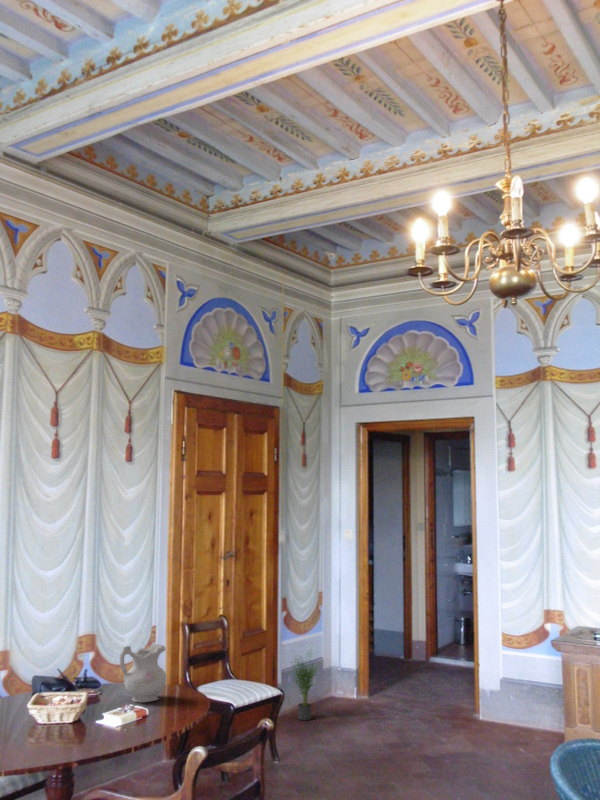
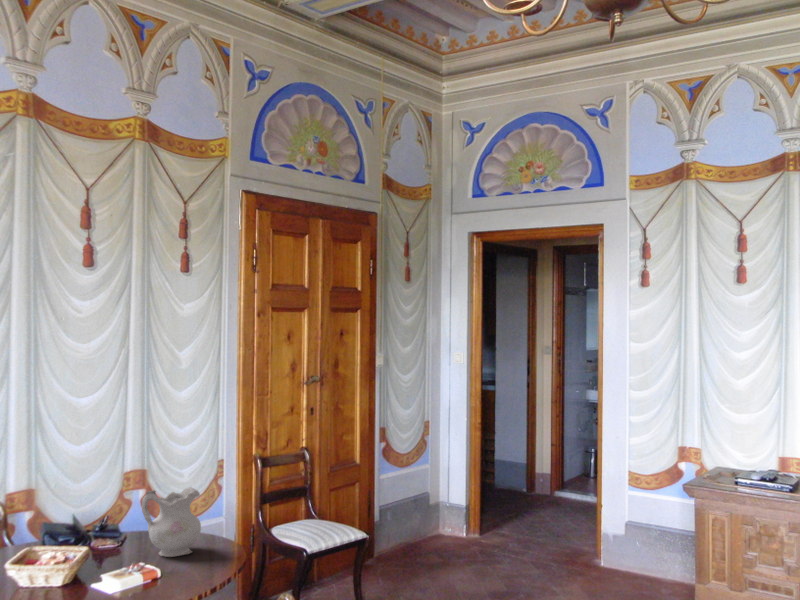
potted plant: present [294,659,317,720] -> none [384,481,427,560]

